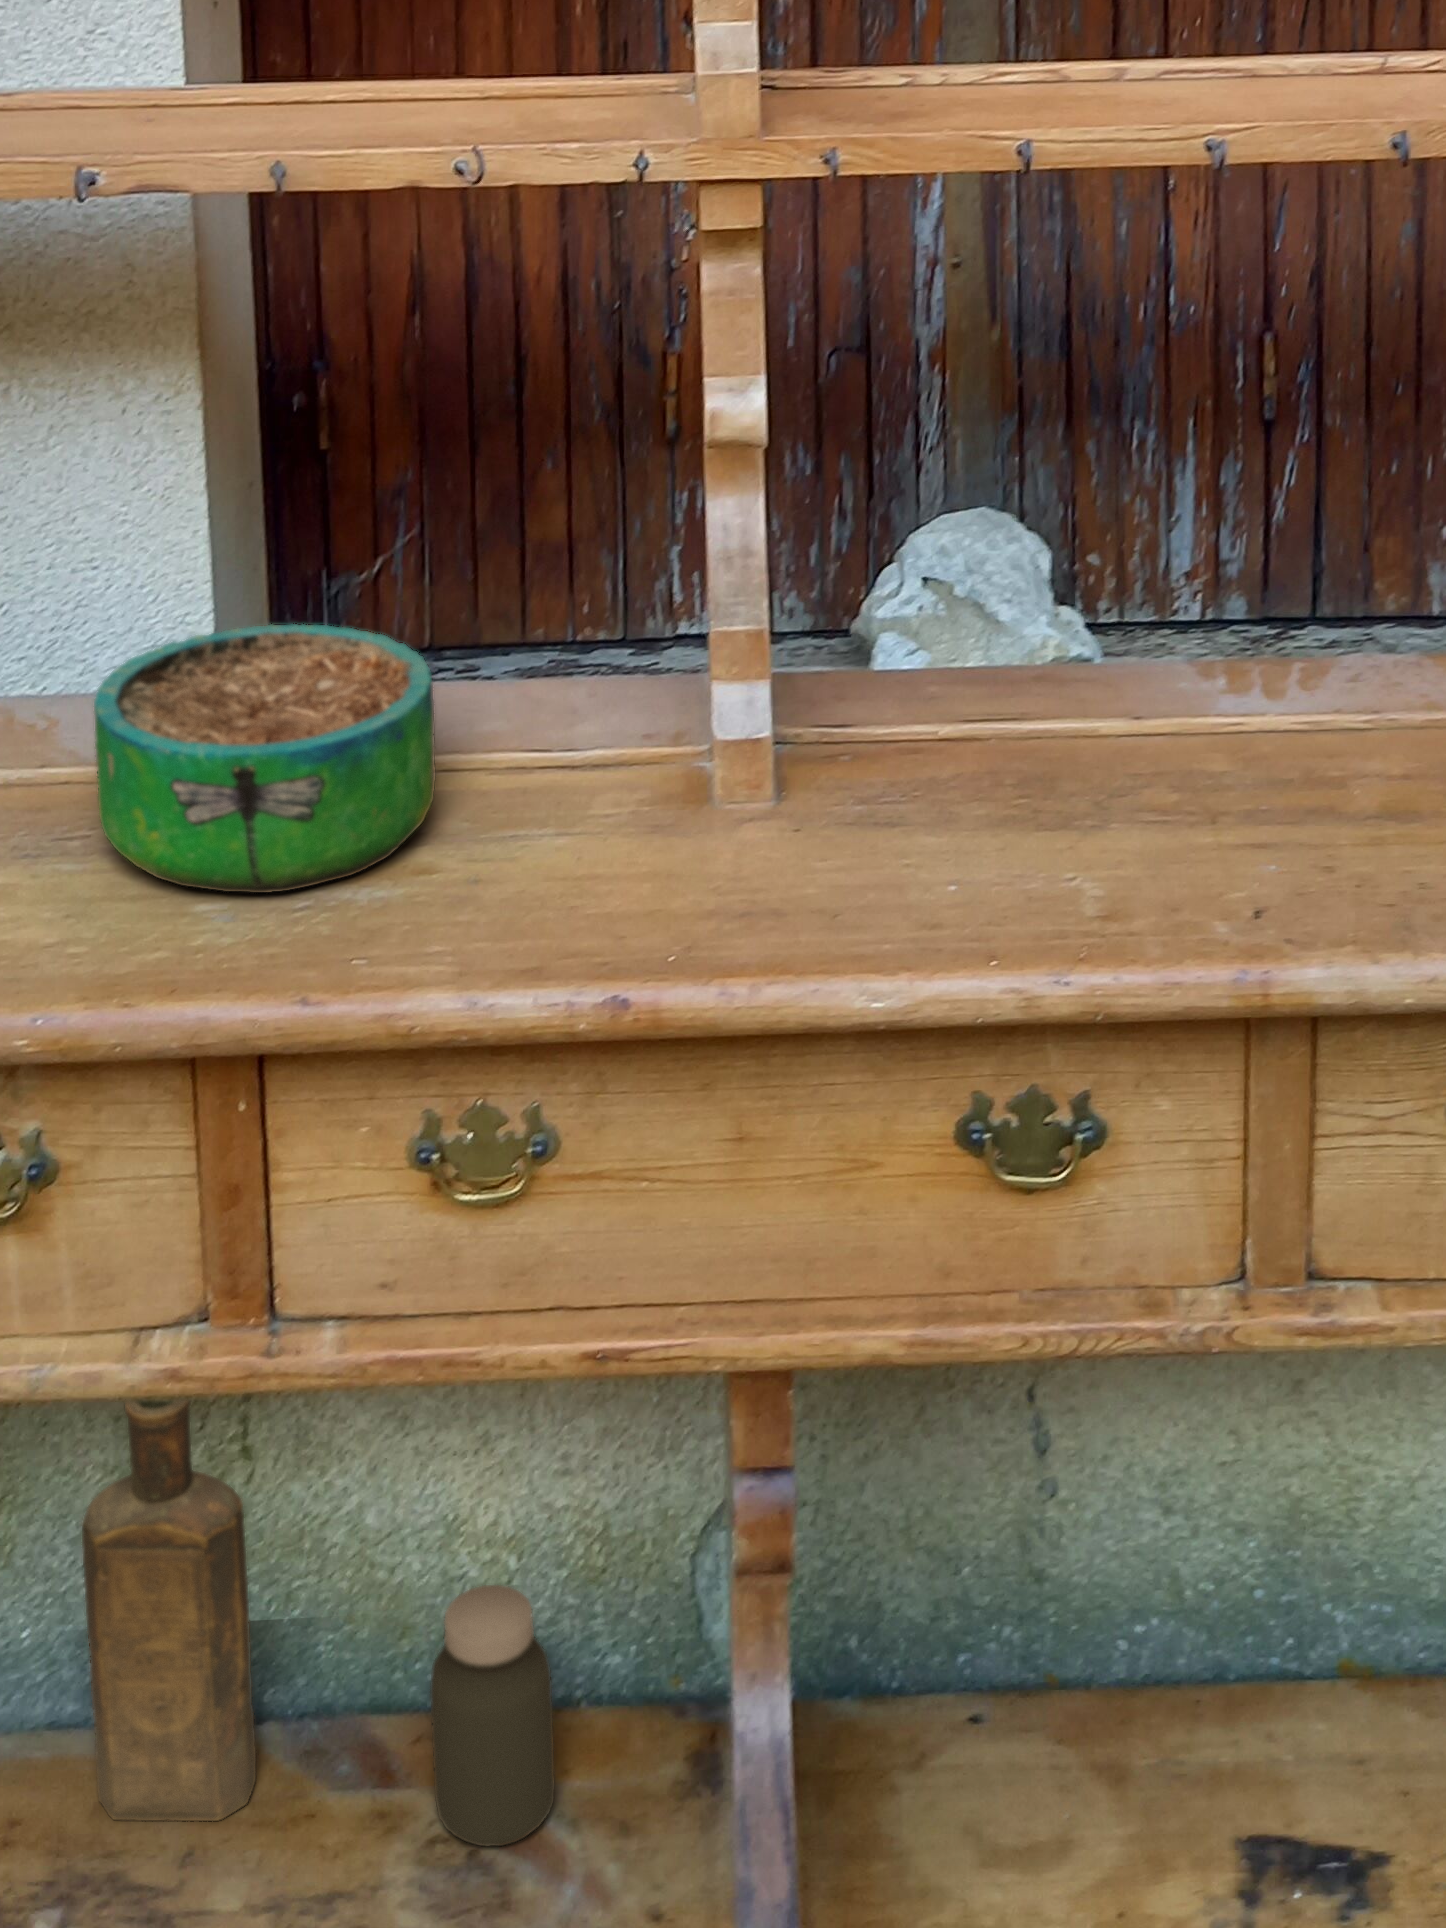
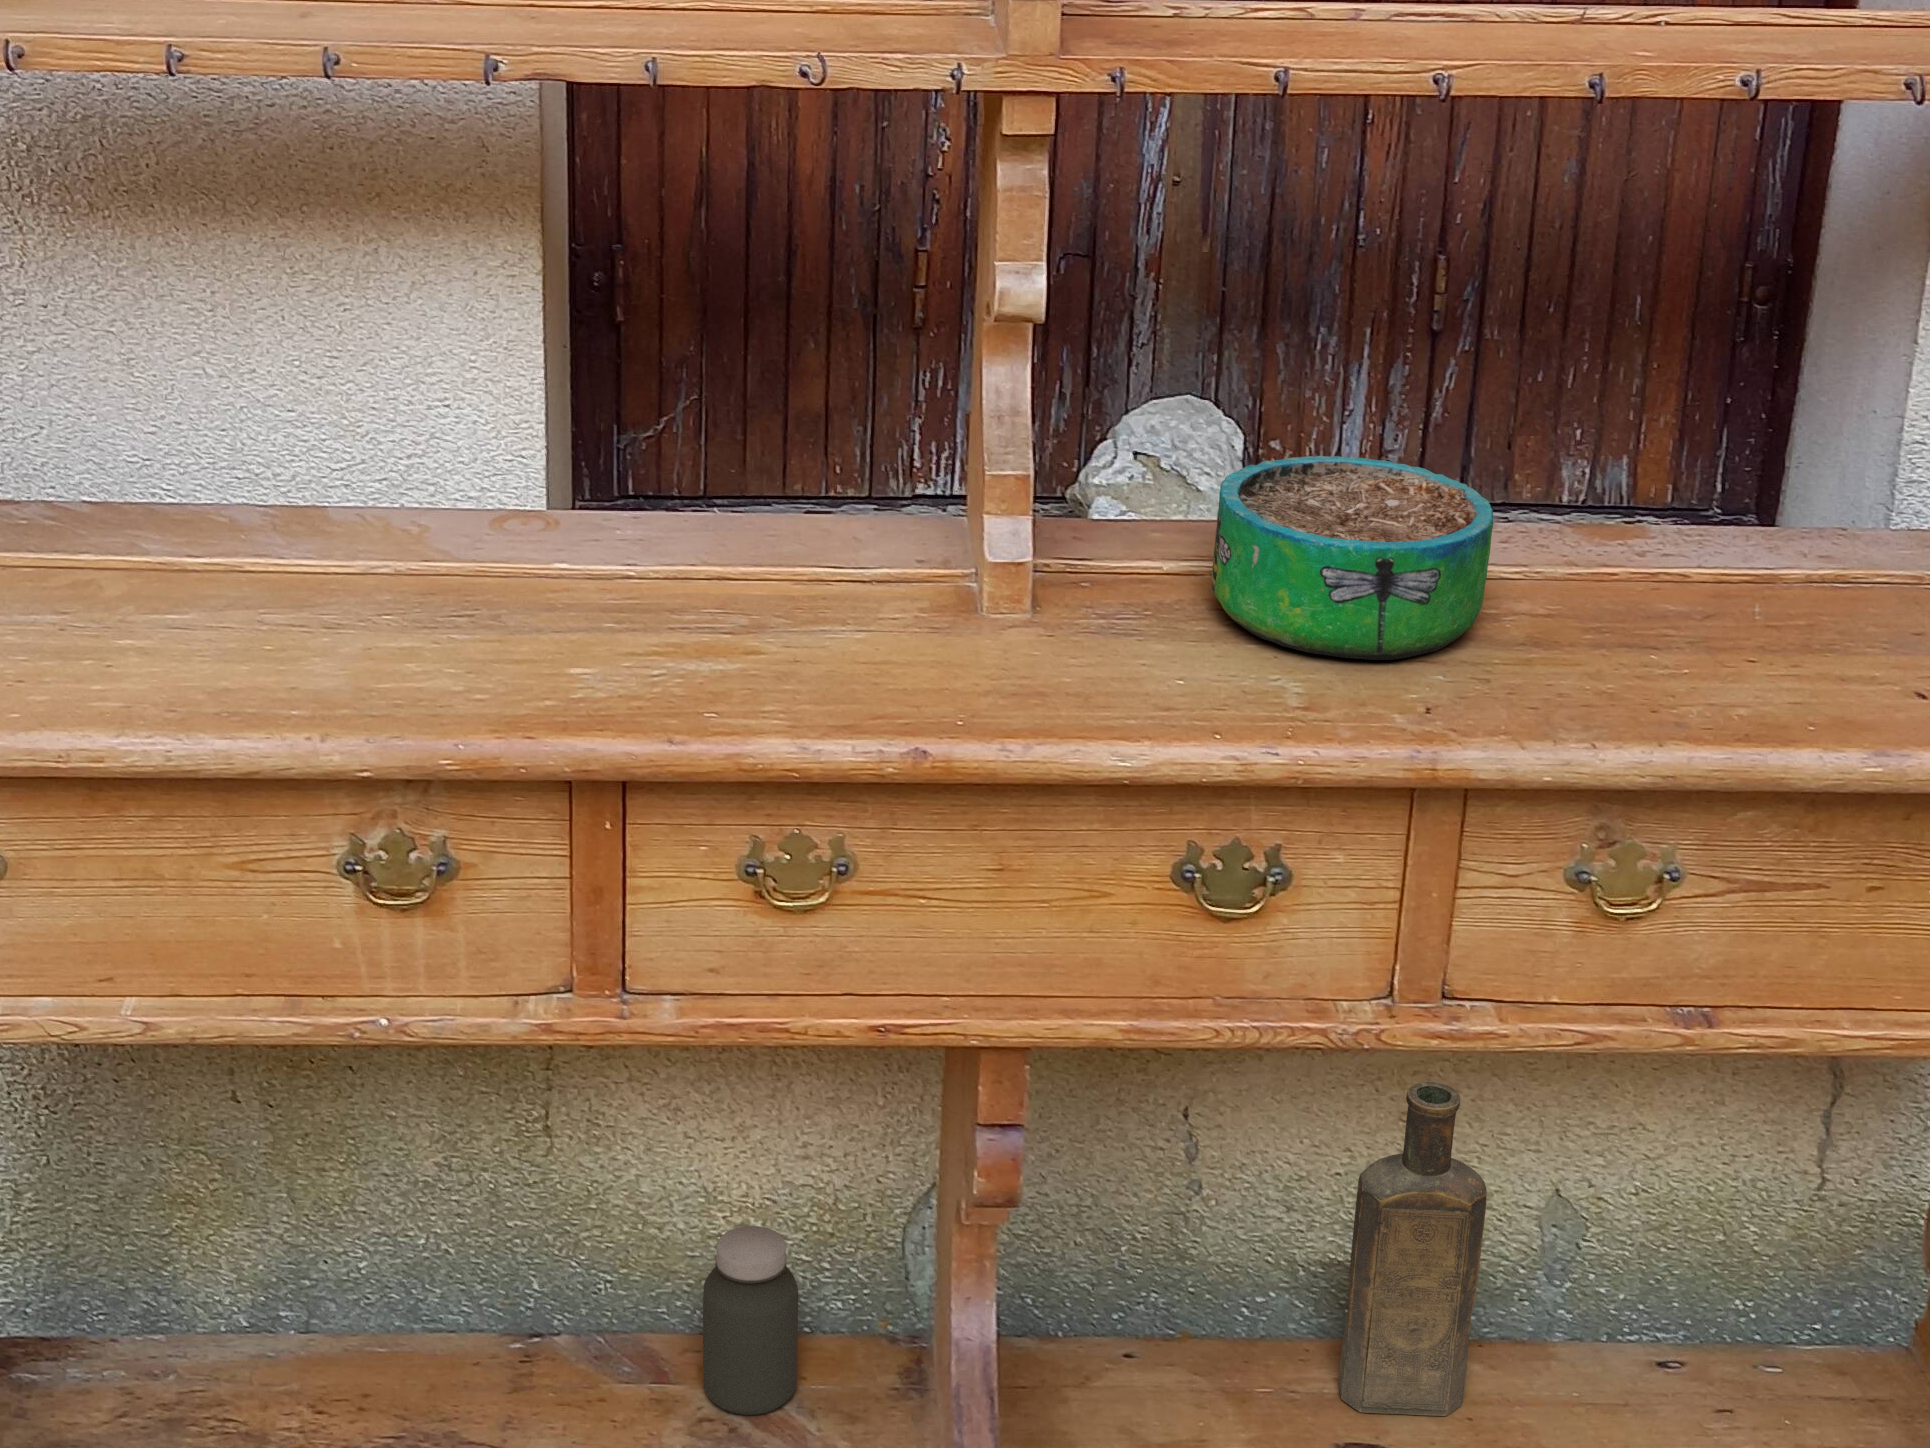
decorative bowl: present [94,625,436,893] -> present [1212,456,1493,660]
bottle: present [82,1400,256,1821] -> present [1338,1082,1487,1416]

